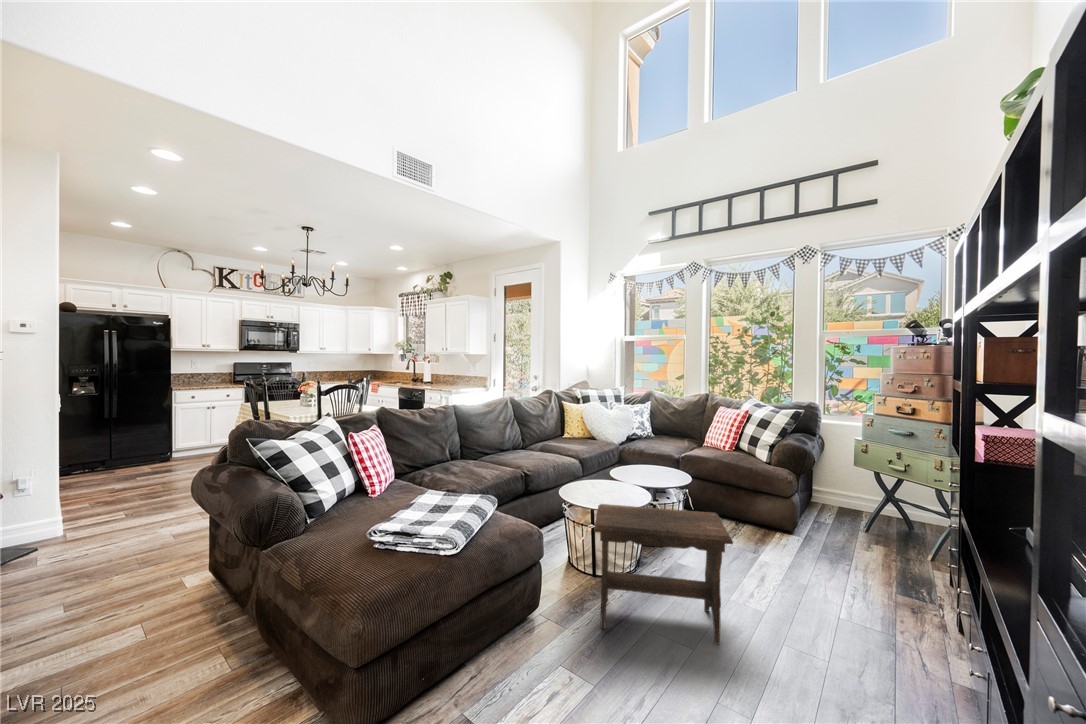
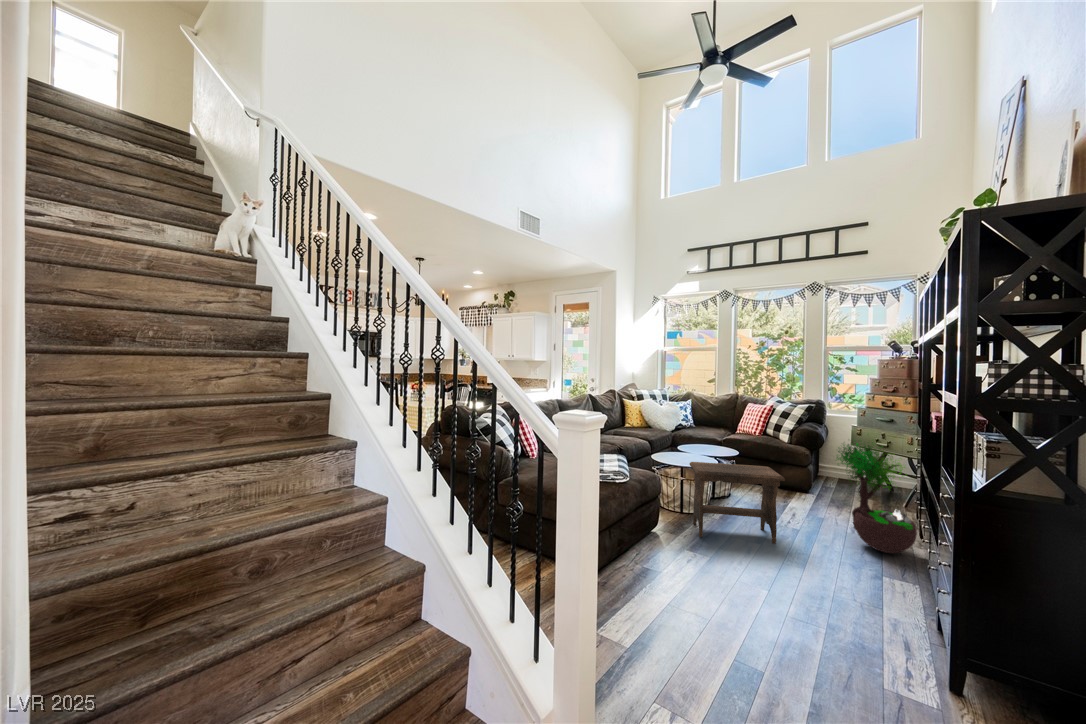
potted tree: none [819,464,954,671] -> present [837,440,917,553]

